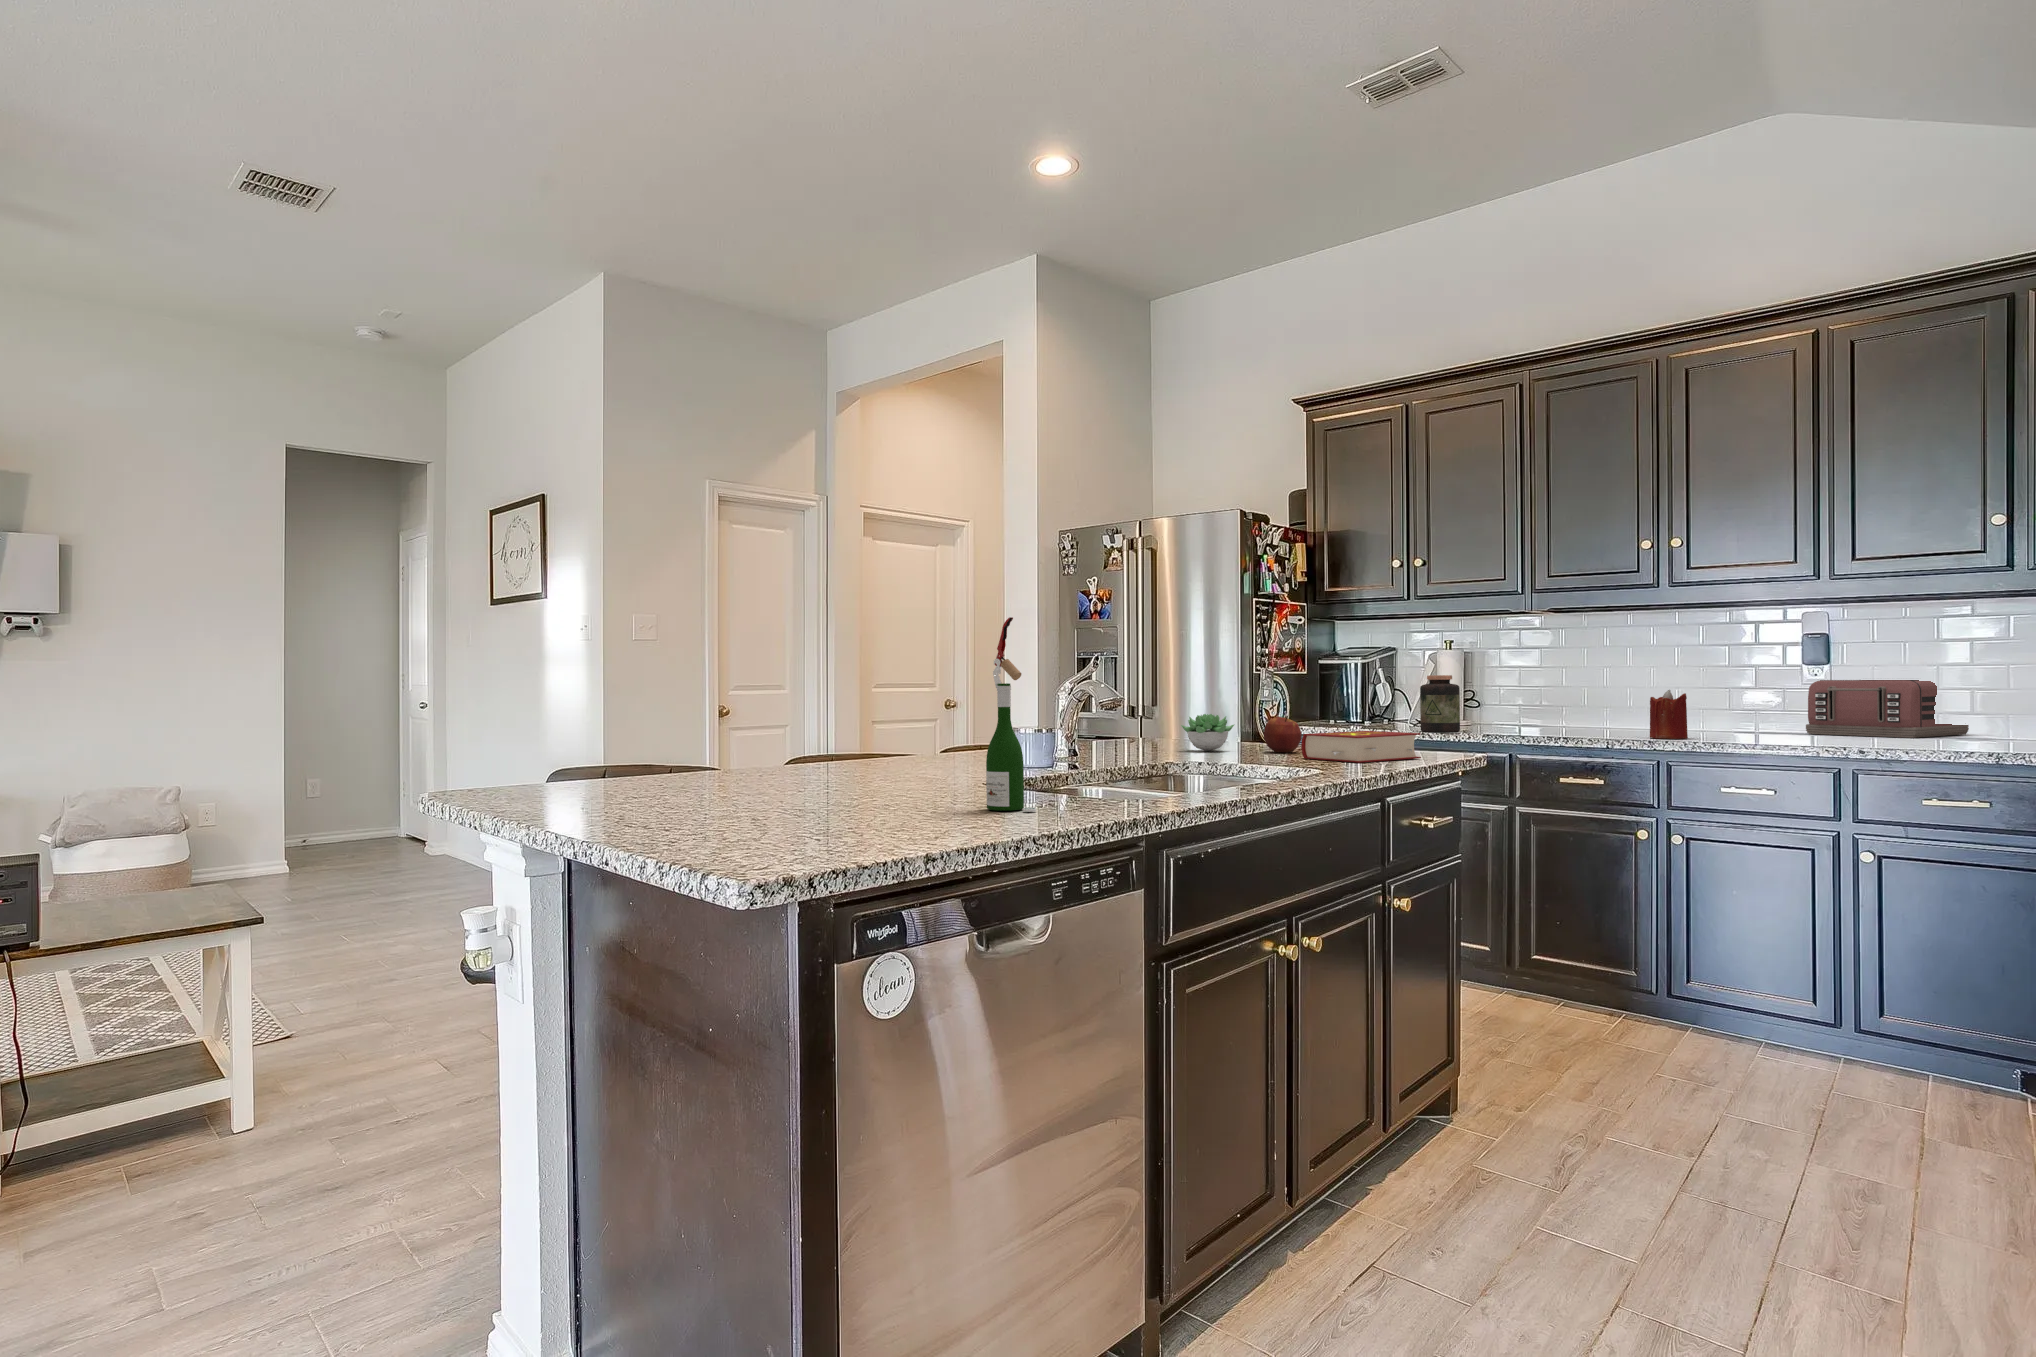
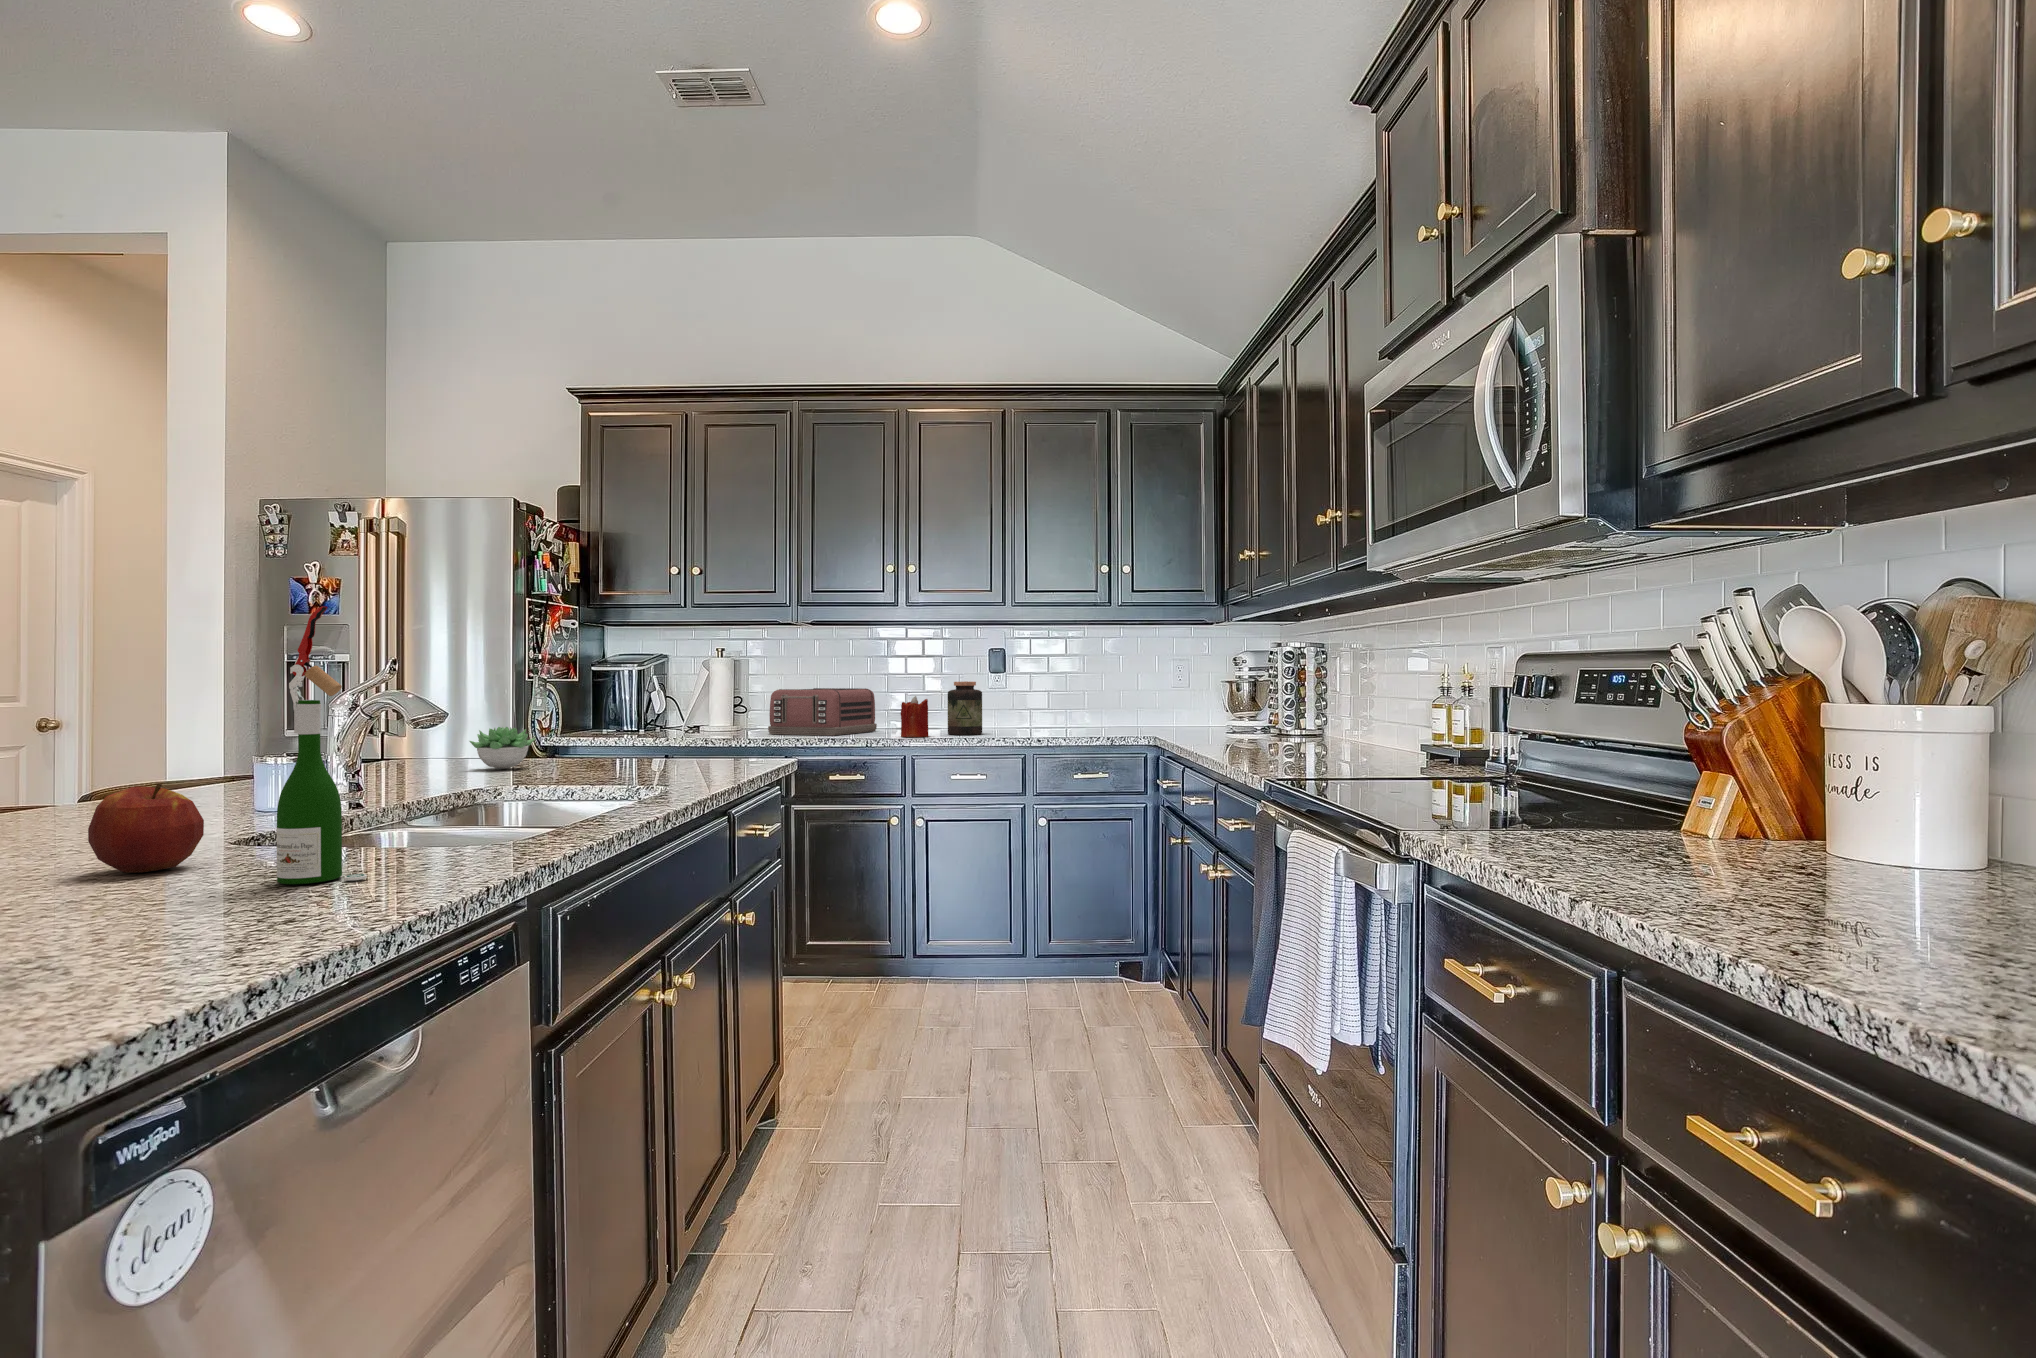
jar: present [1420,675,1460,732] -> present [948,681,982,735]
toaster: present [1806,680,1969,738] -> present [768,688,877,736]
apple: present [1263,716,1302,752] -> present [88,784,204,873]
book: present [1301,731,1421,763] -> none [624,741,745,775]

